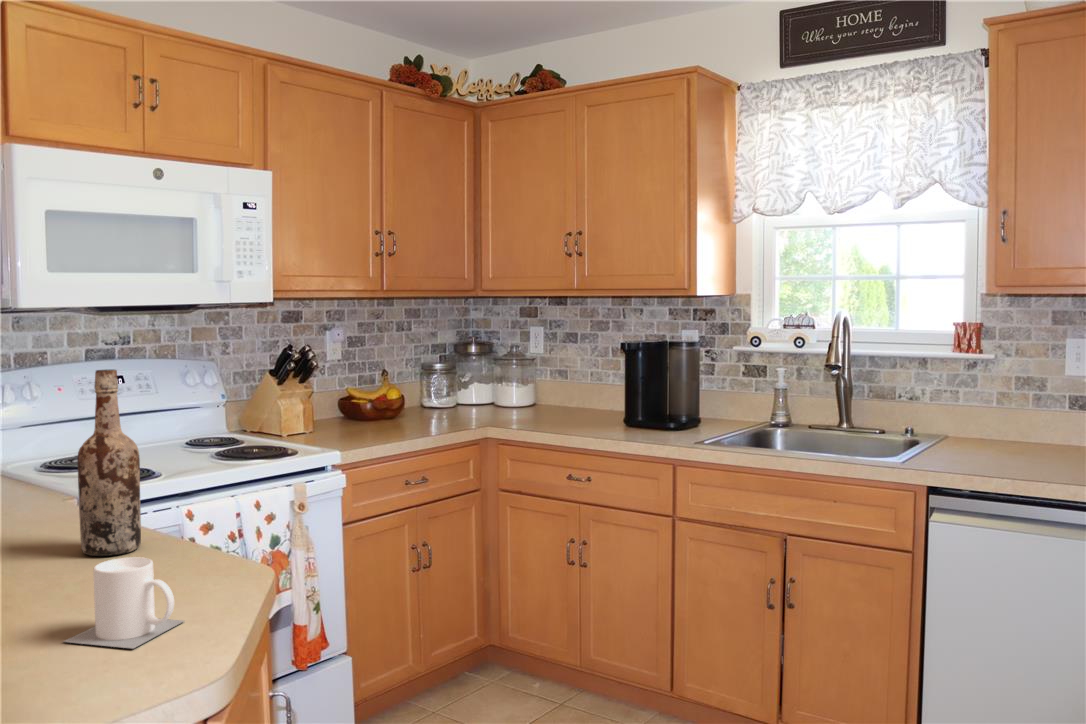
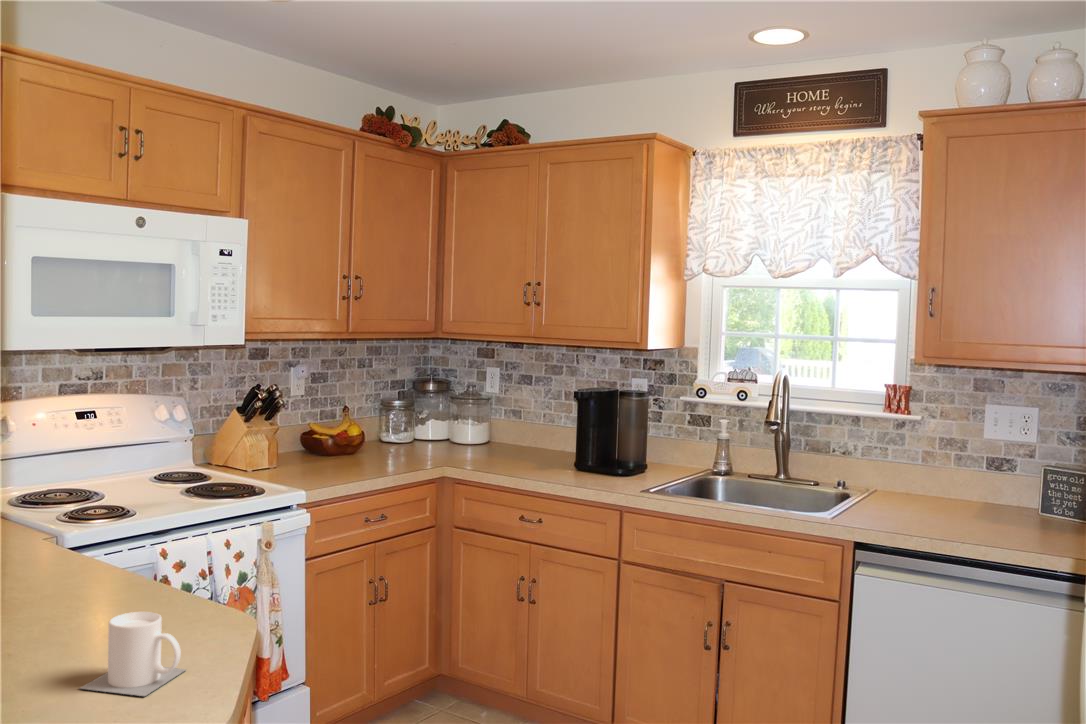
wine bottle: present [77,370,141,556] -> none [77,428,134,602]

